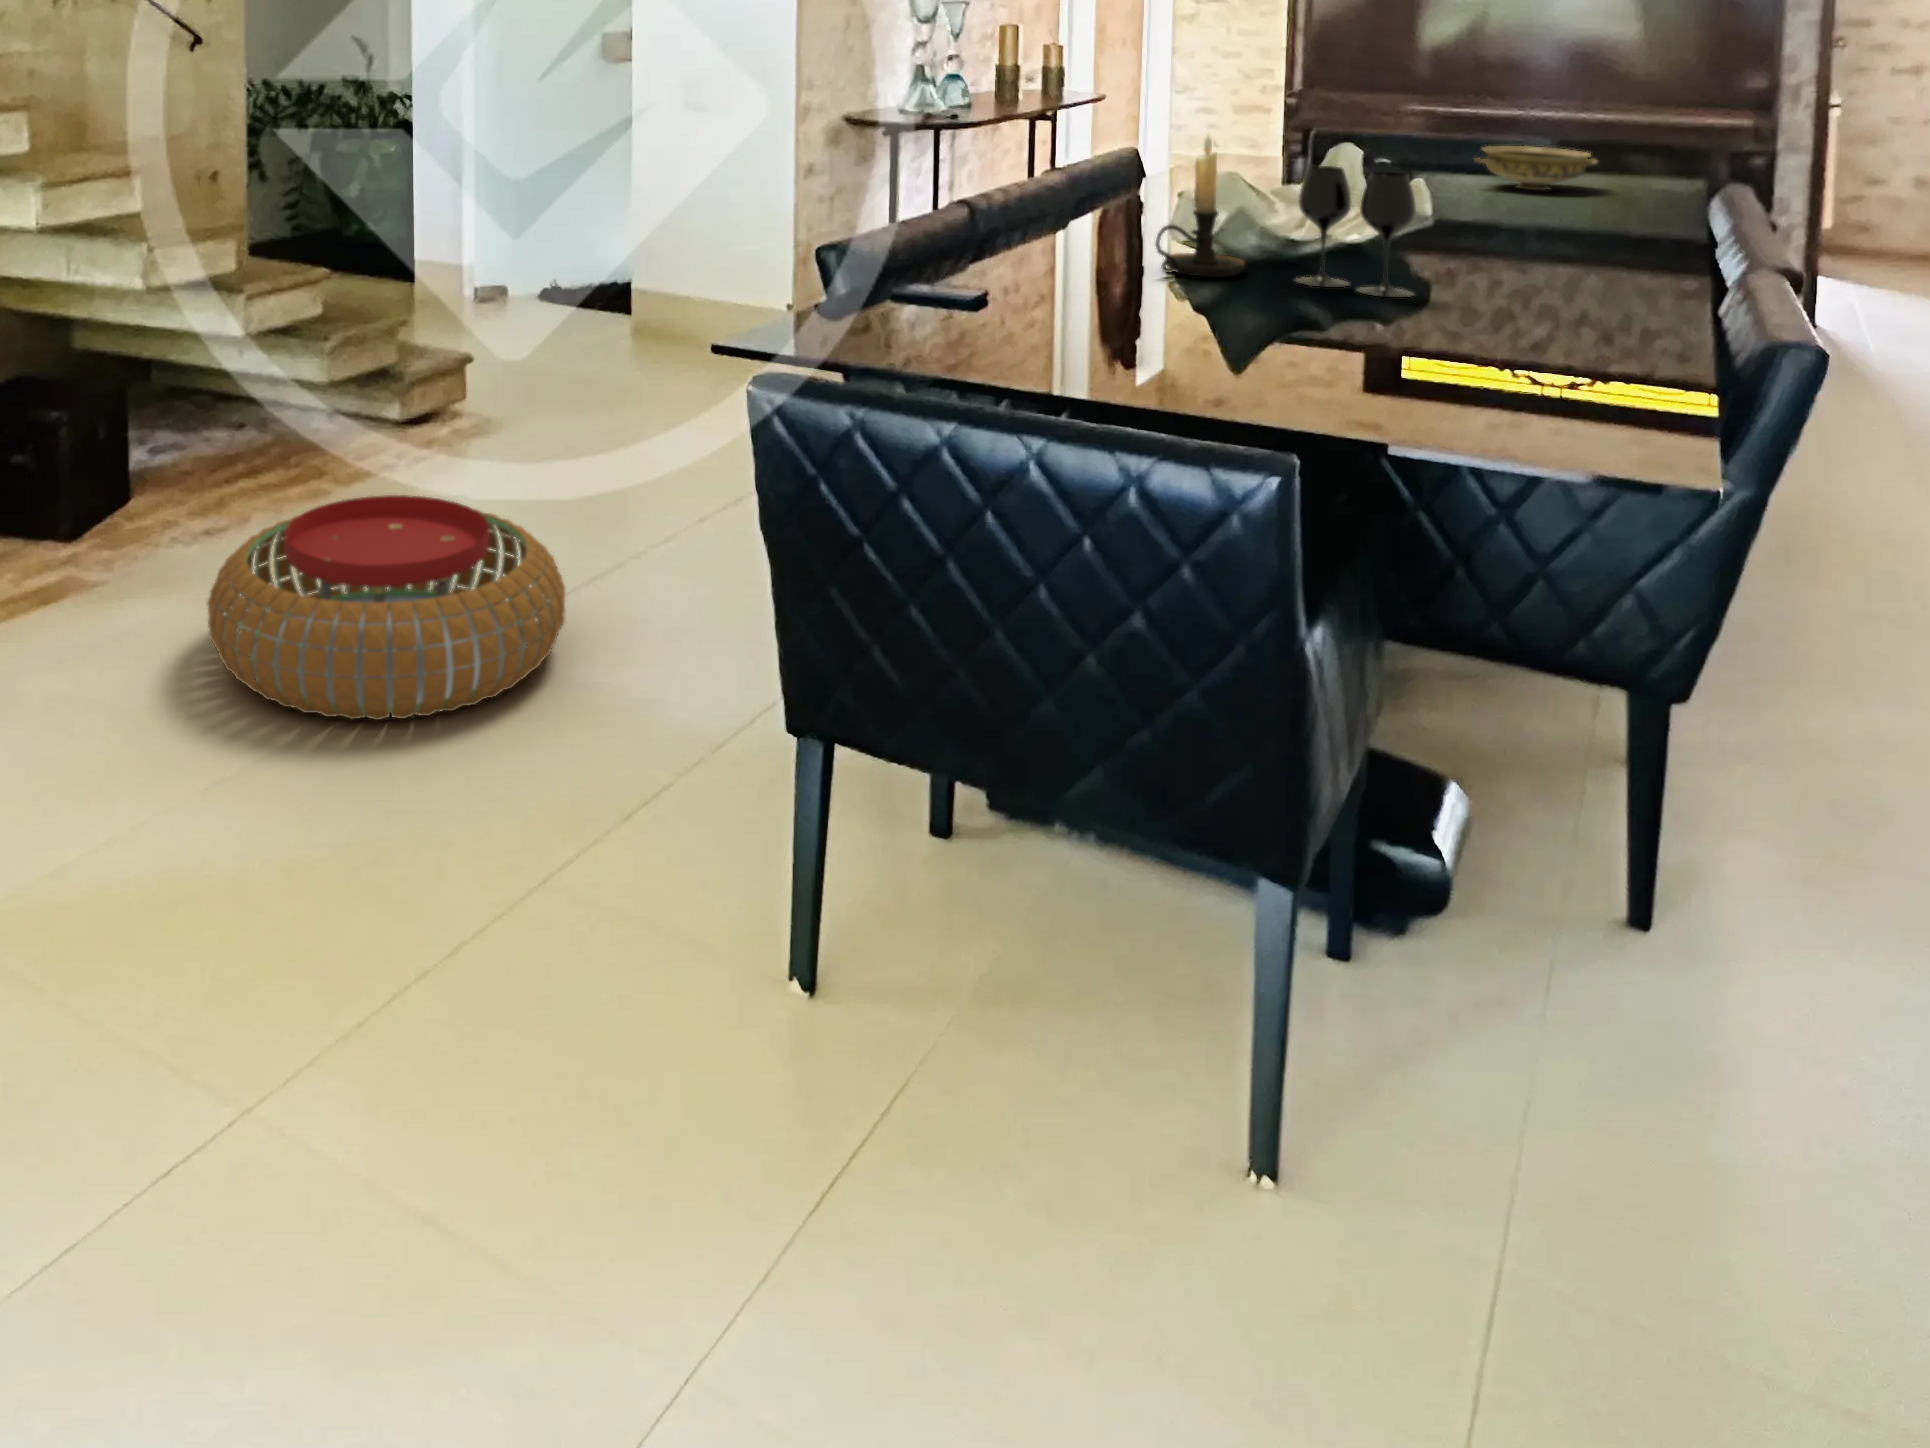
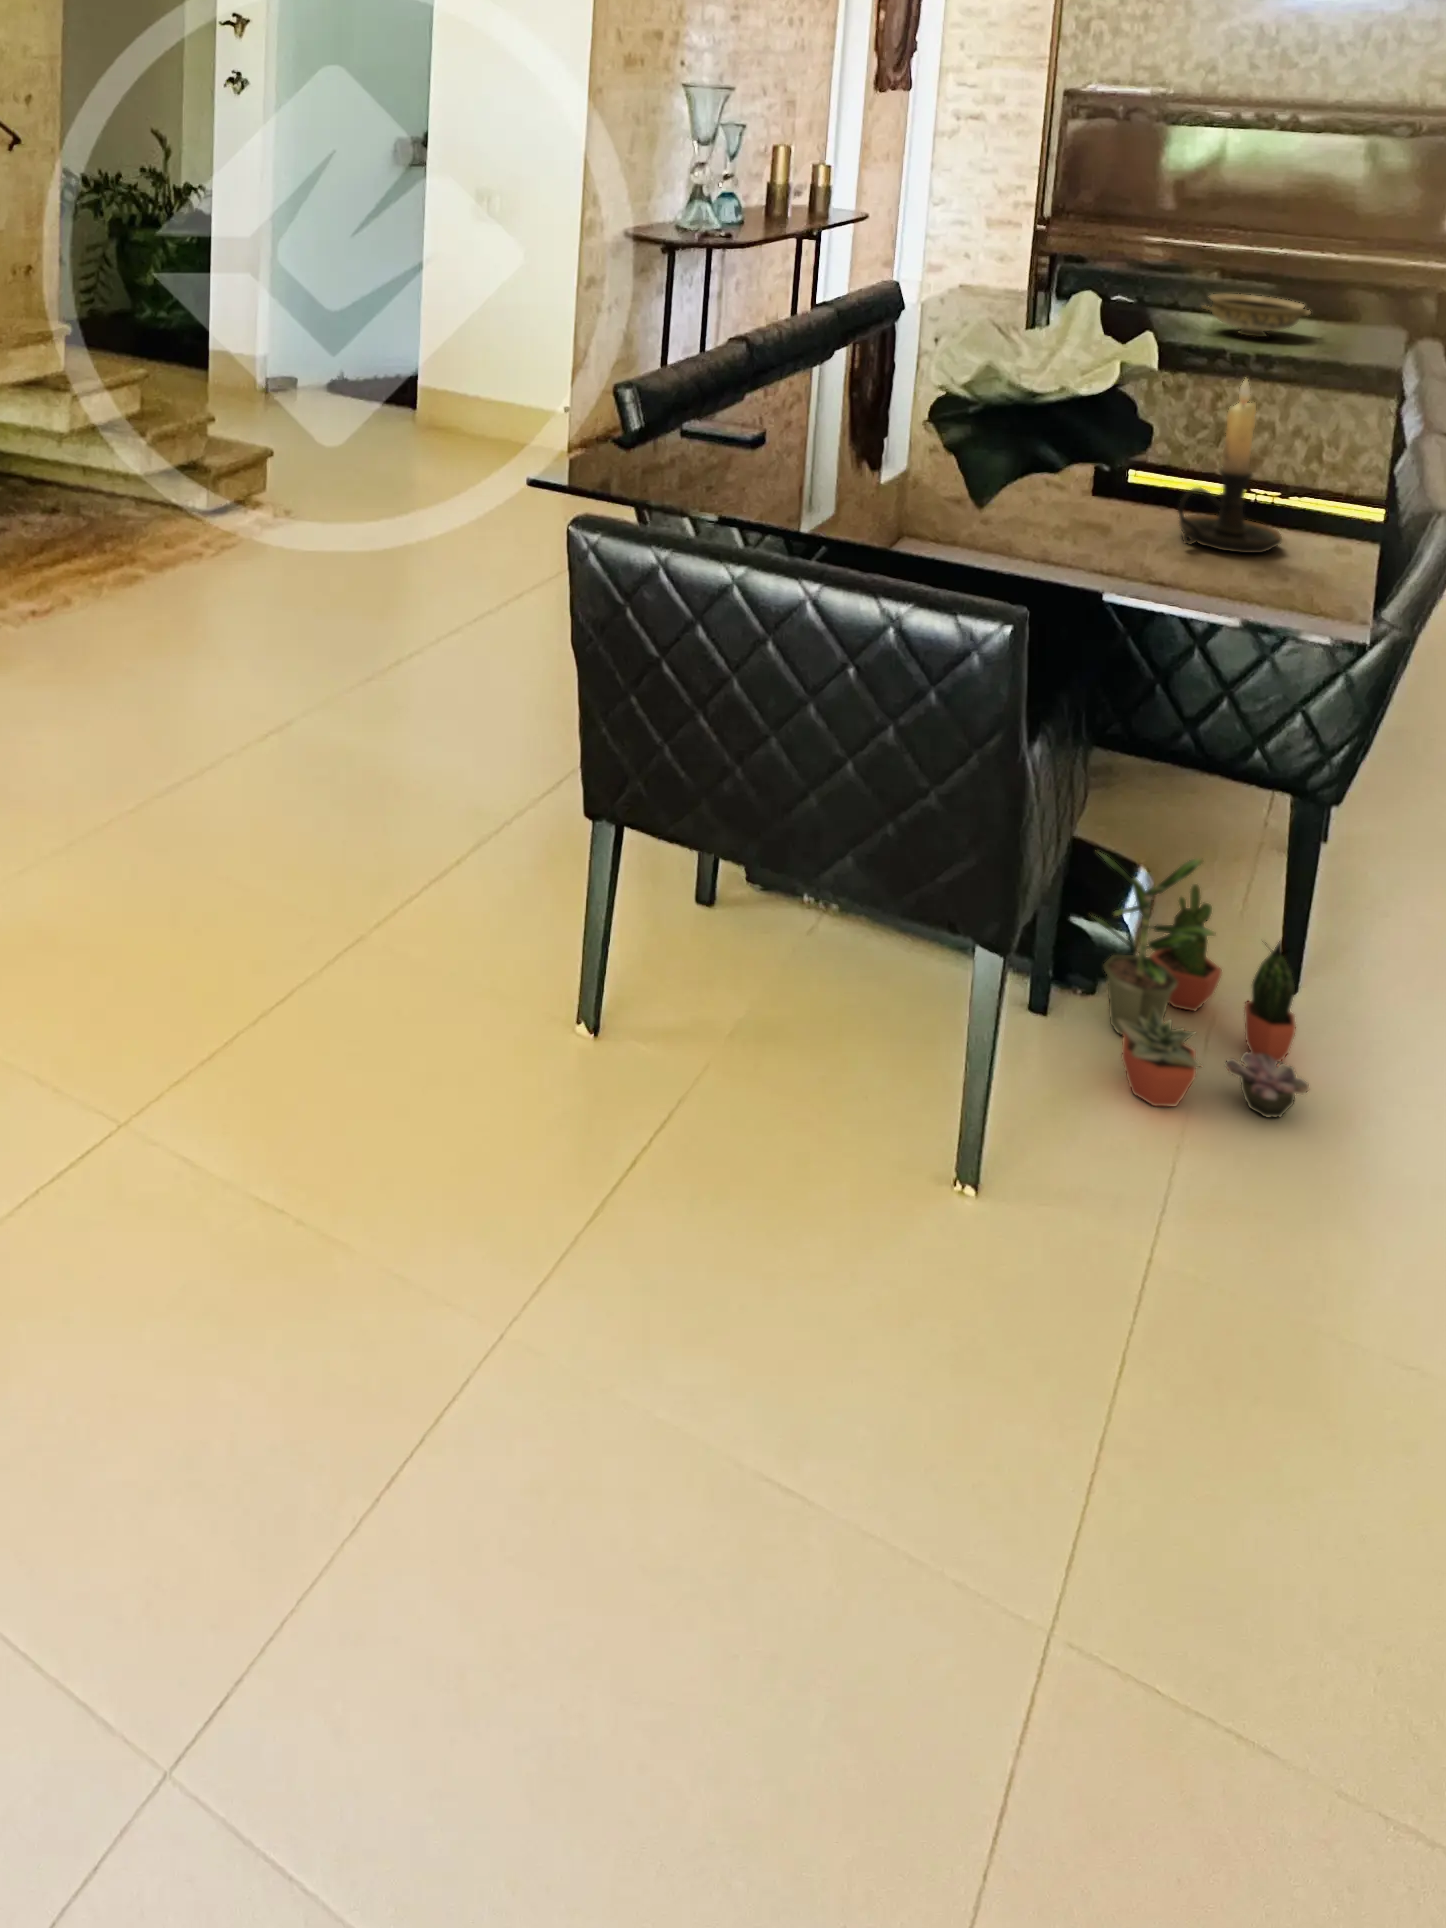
candle holder: present [1156,134,1244,277] -> present [1178,380,1282,553]
wine glass: present [1296,166,1416,297] -> none [1034,324,1143,445]
pouf: present [208,495,565,720] -> none [53,591,375,793]
potted plant: none [1394,762,1684,1090] -> present [1095,853,1309,1117]

